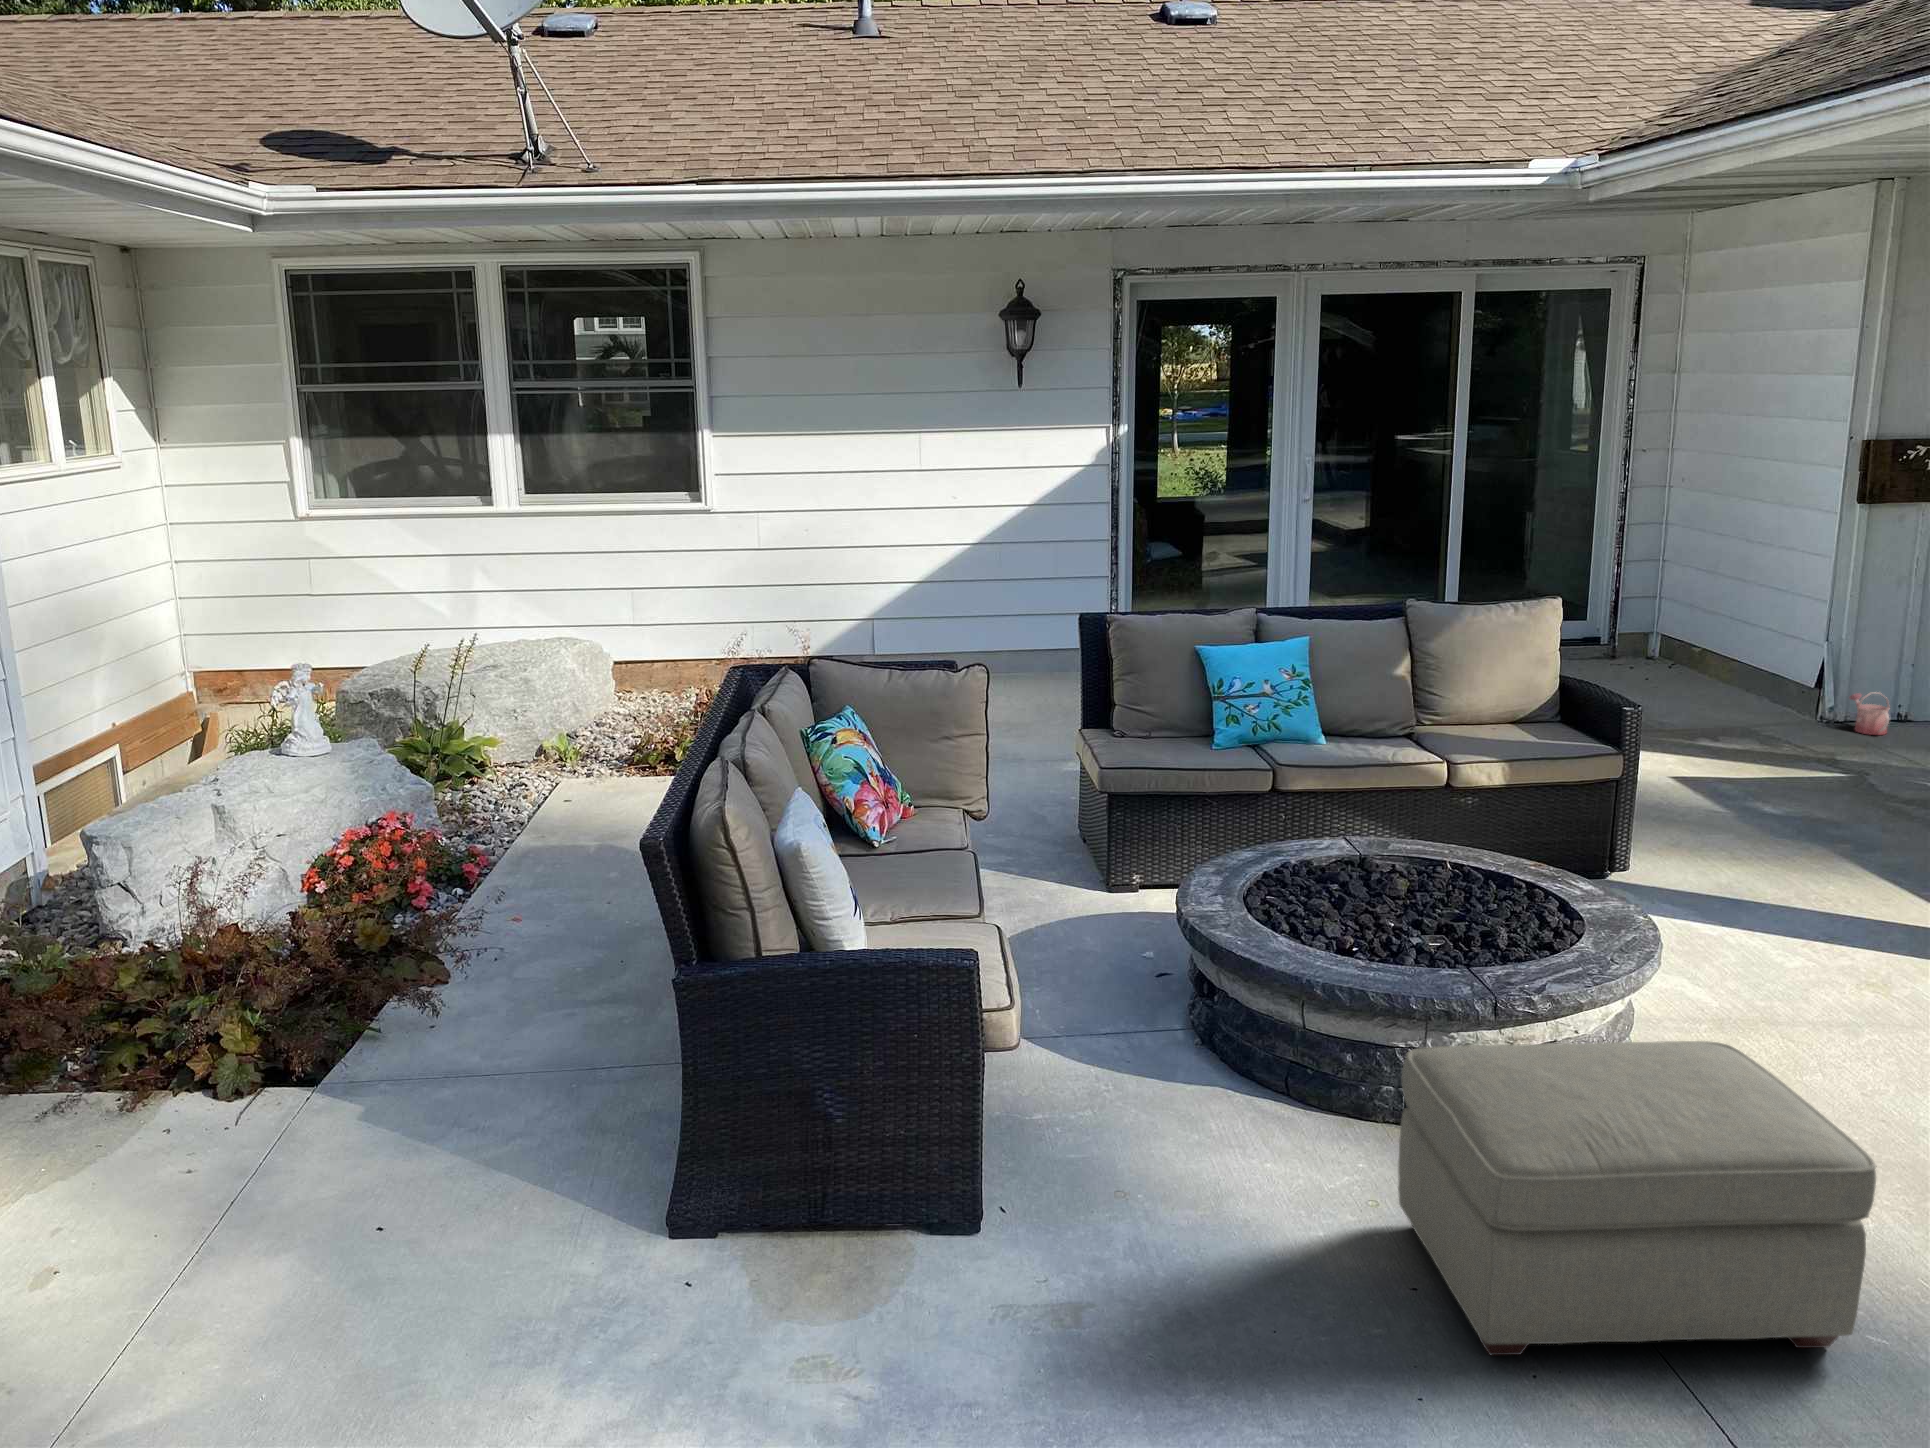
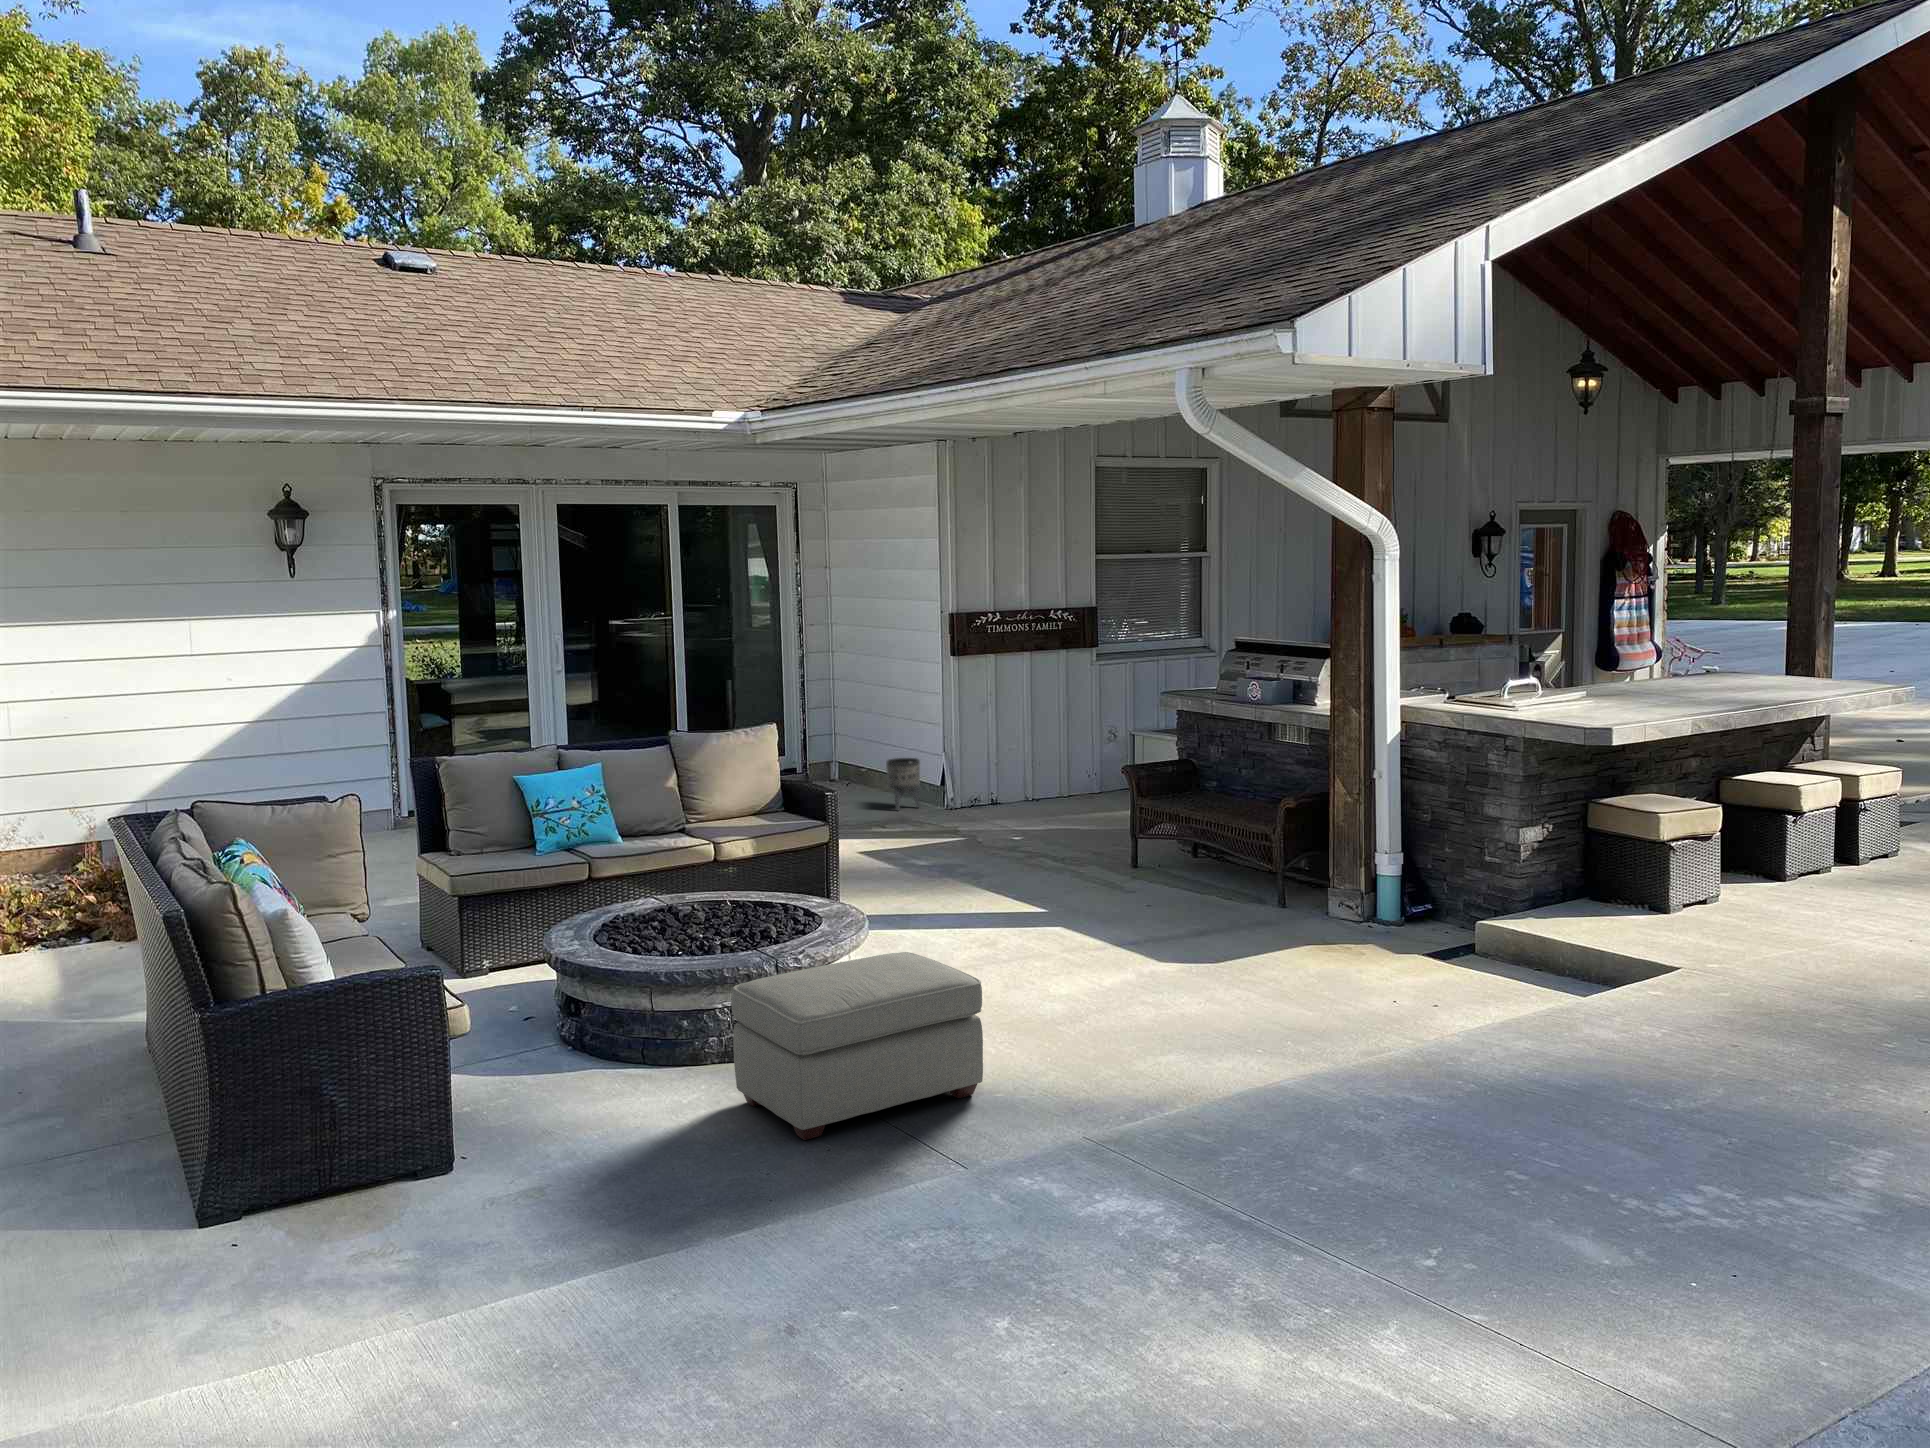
planter: none [1733,639,1789,711] -> present [886,758,920,811]
watering can: present [1849,692,1890,735] -> none [960,786,985,816]

